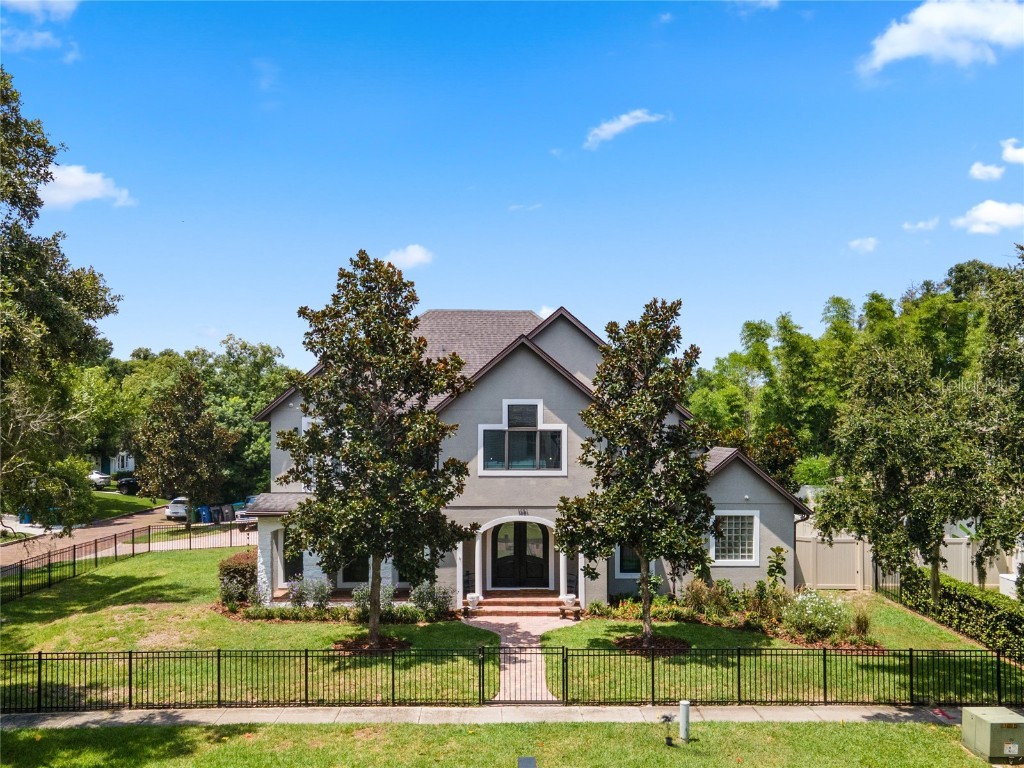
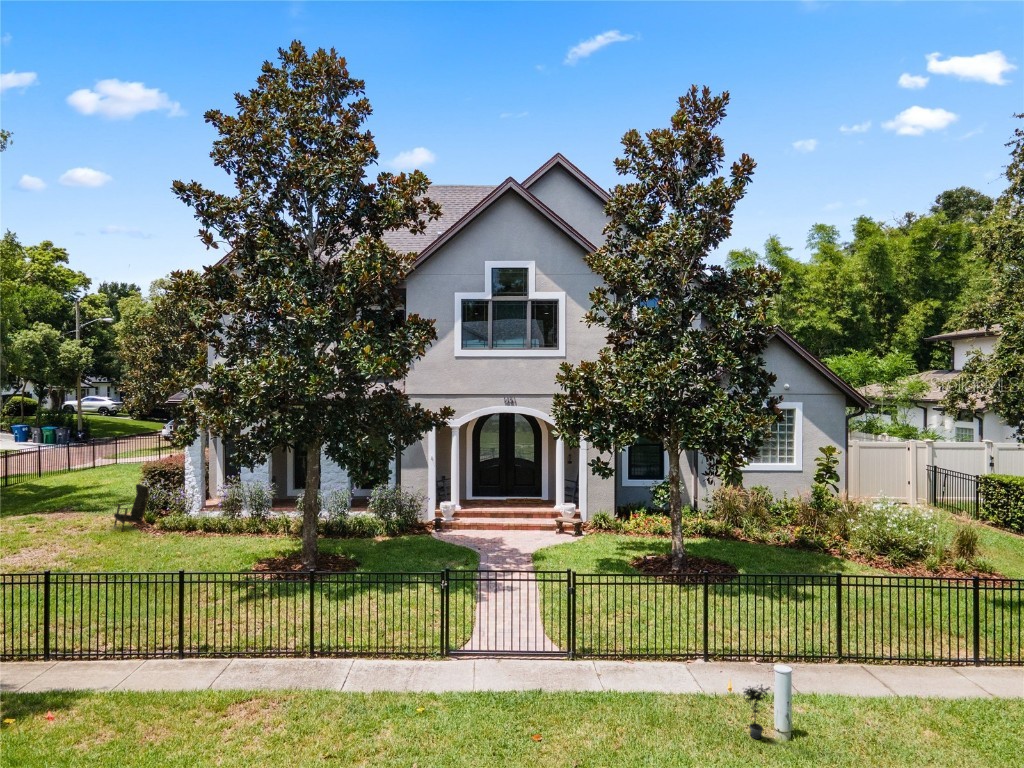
lounge chair: none [207,581,237,620] -> present [114,484,149,532]

